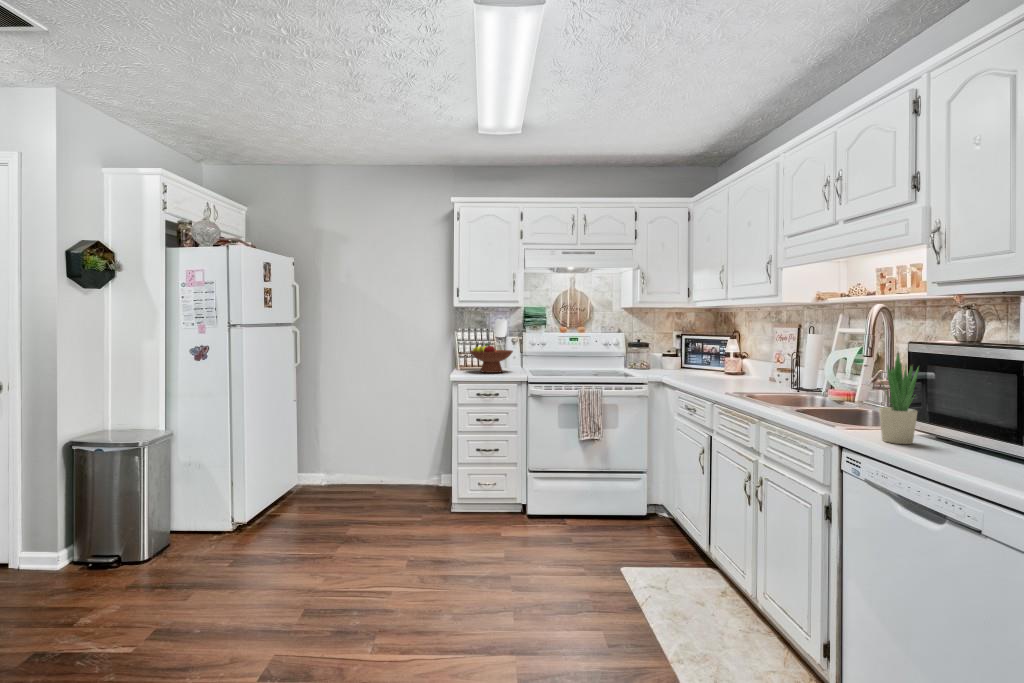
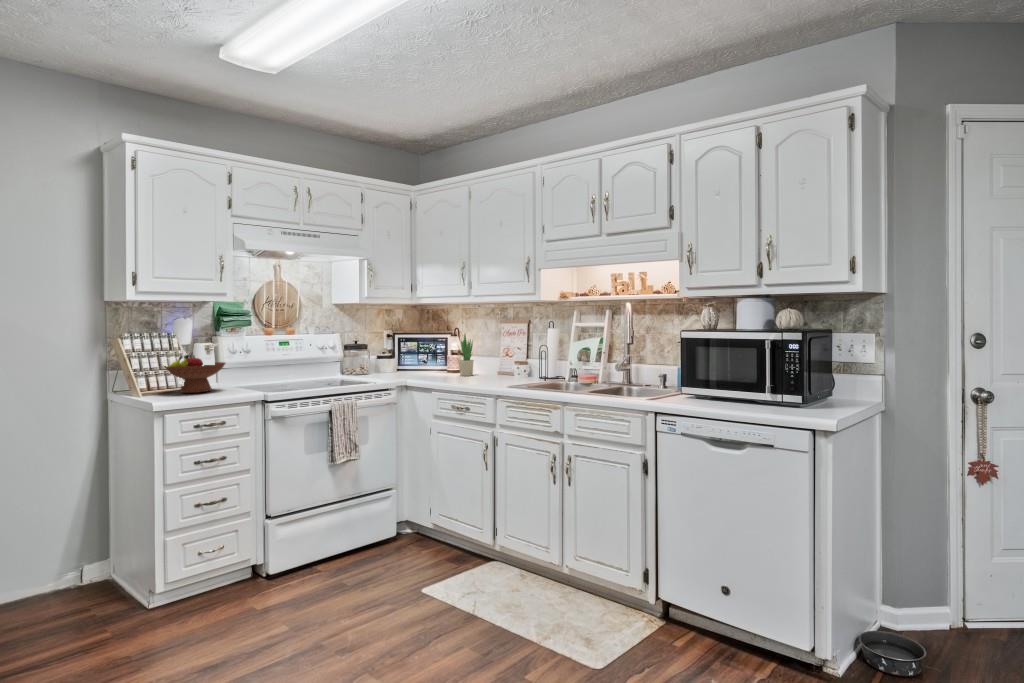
potted plant: present [879,352,919,444] -> present [459,334,474,376]

